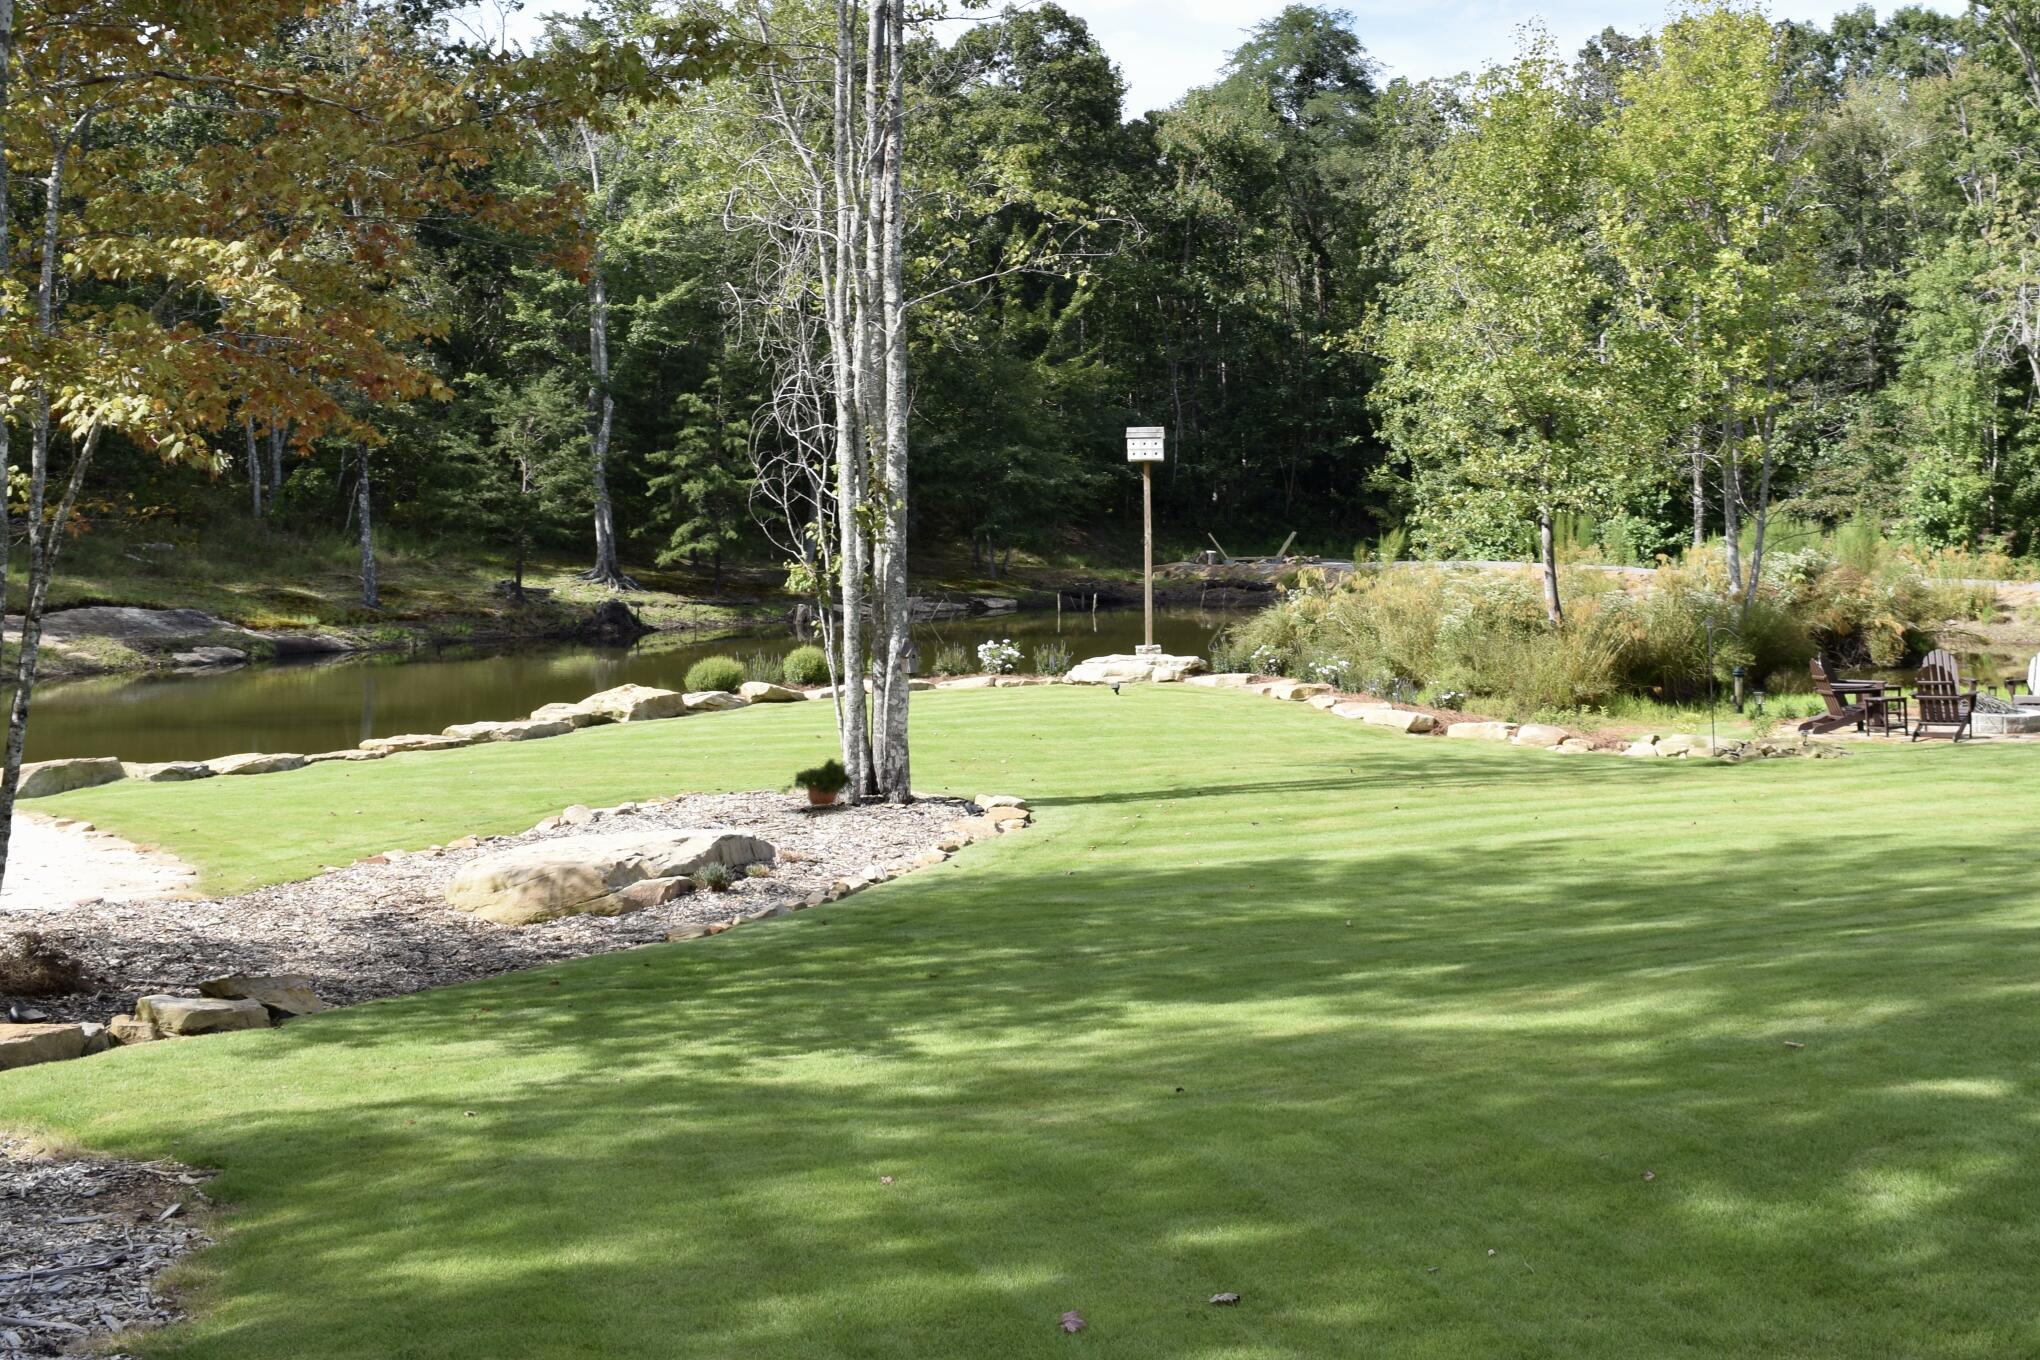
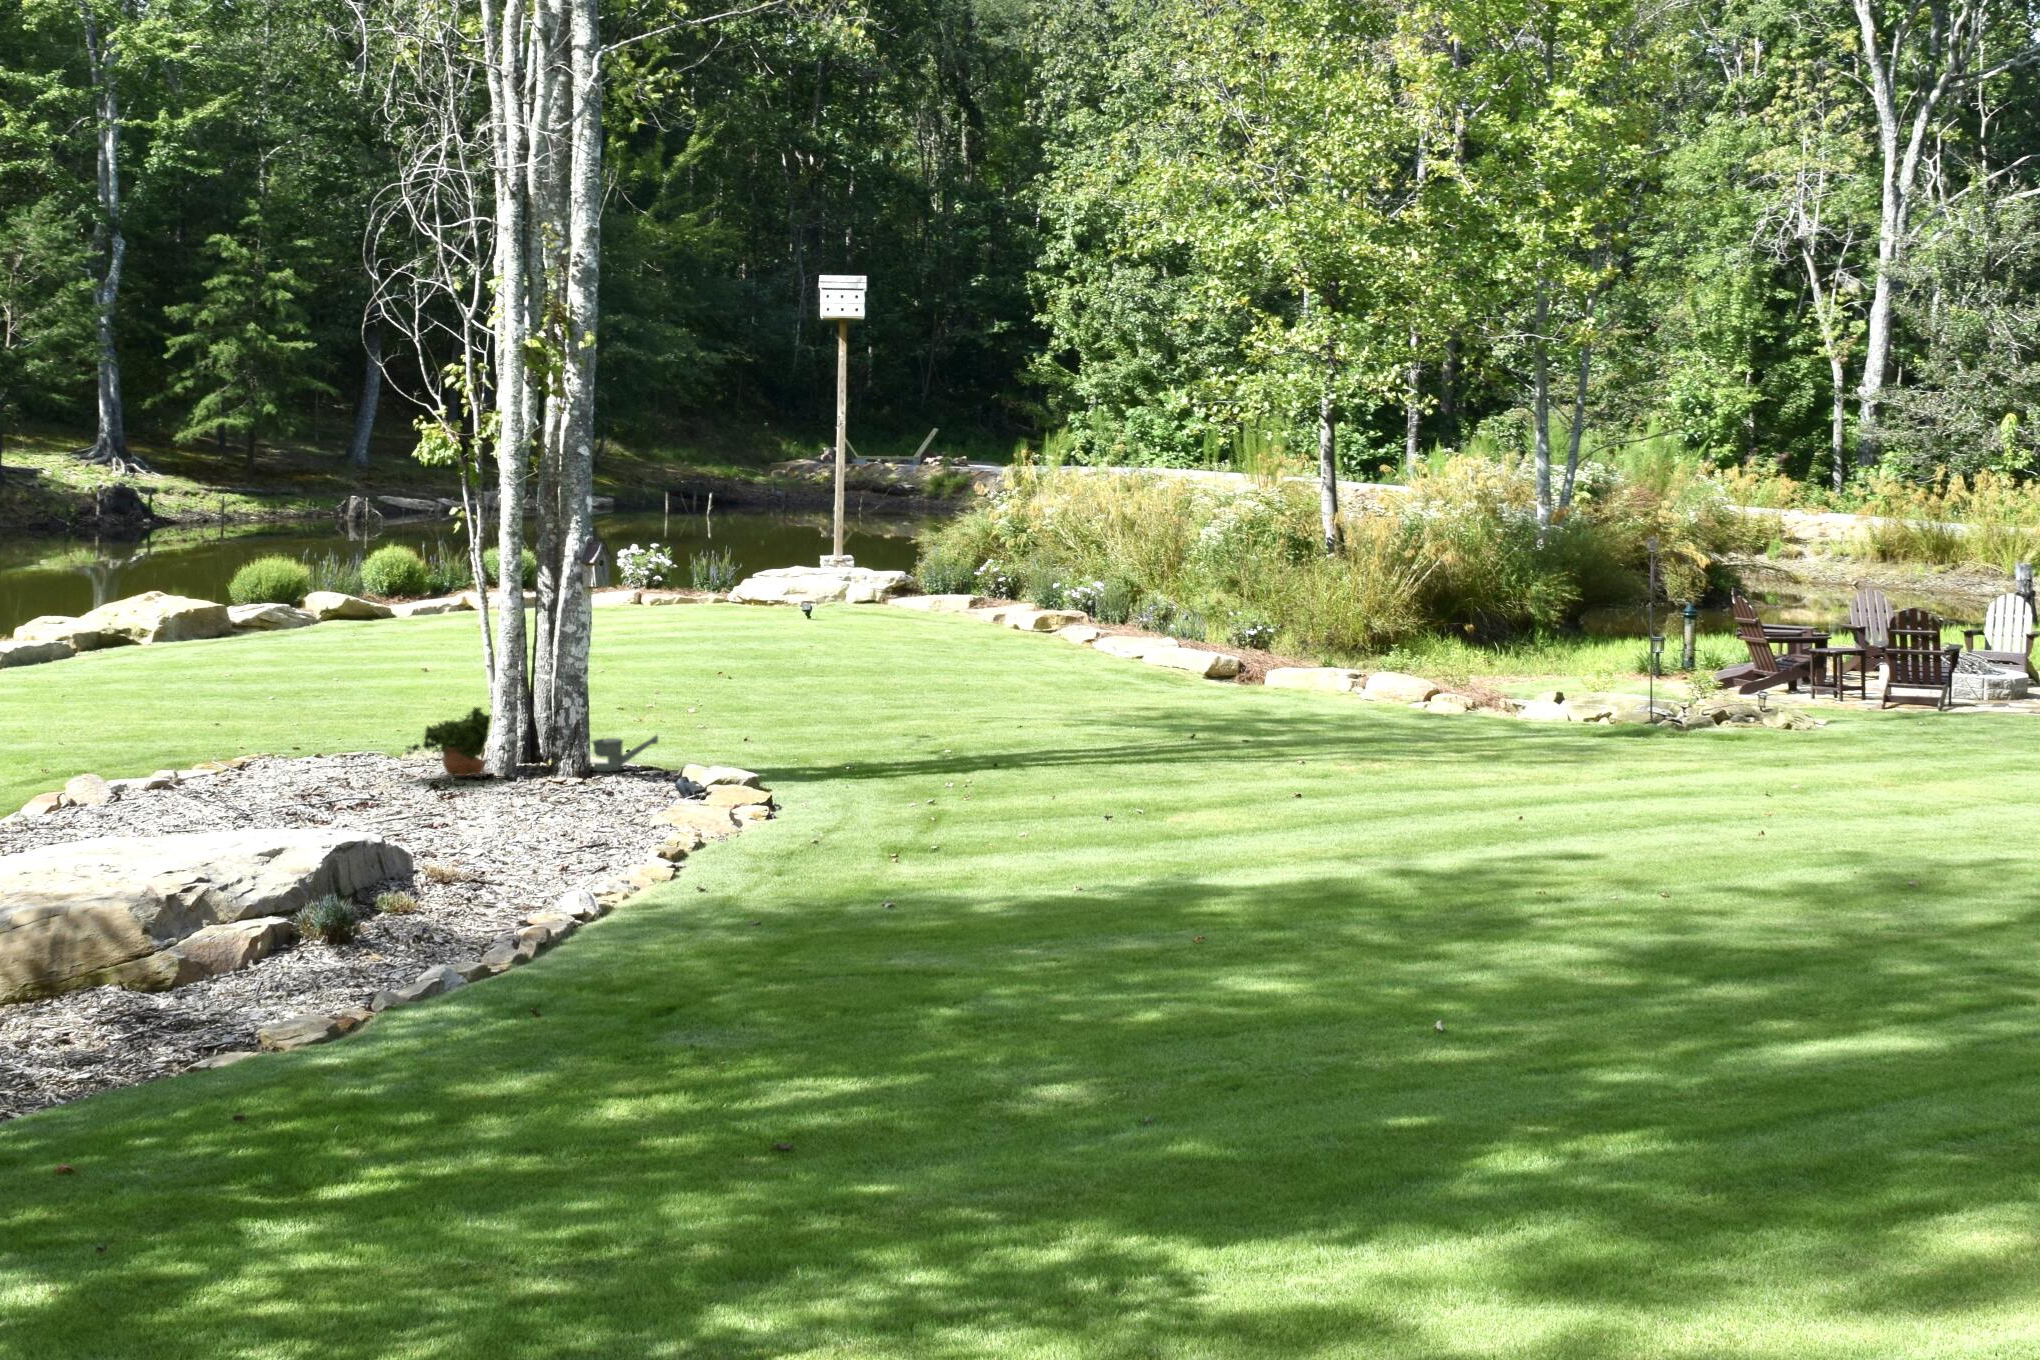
watering can: none [901,776,957,803] -> present [592,735,658,772]

